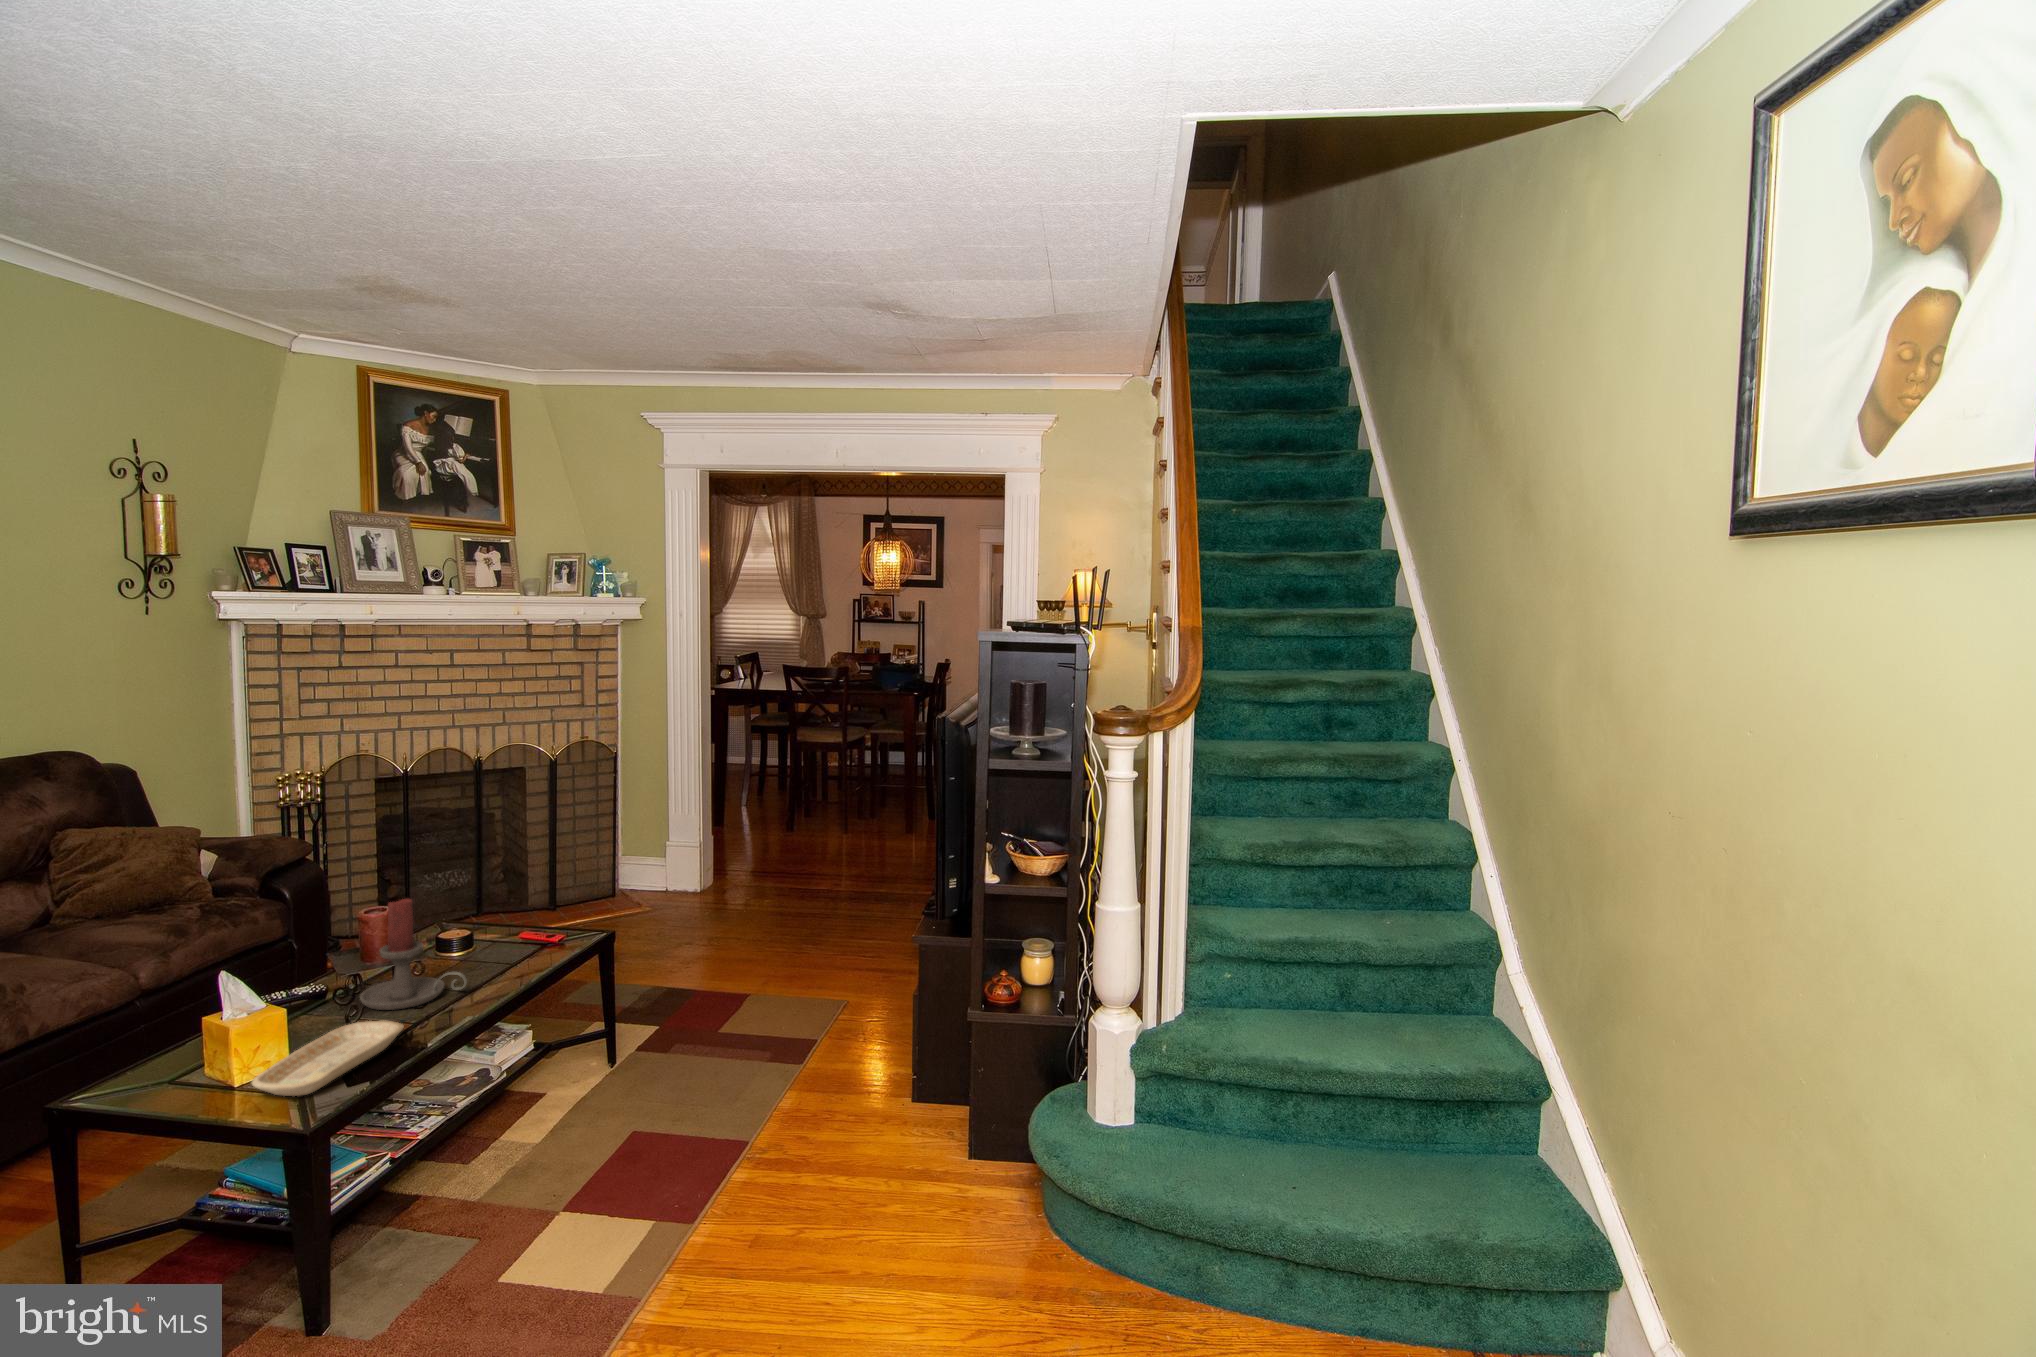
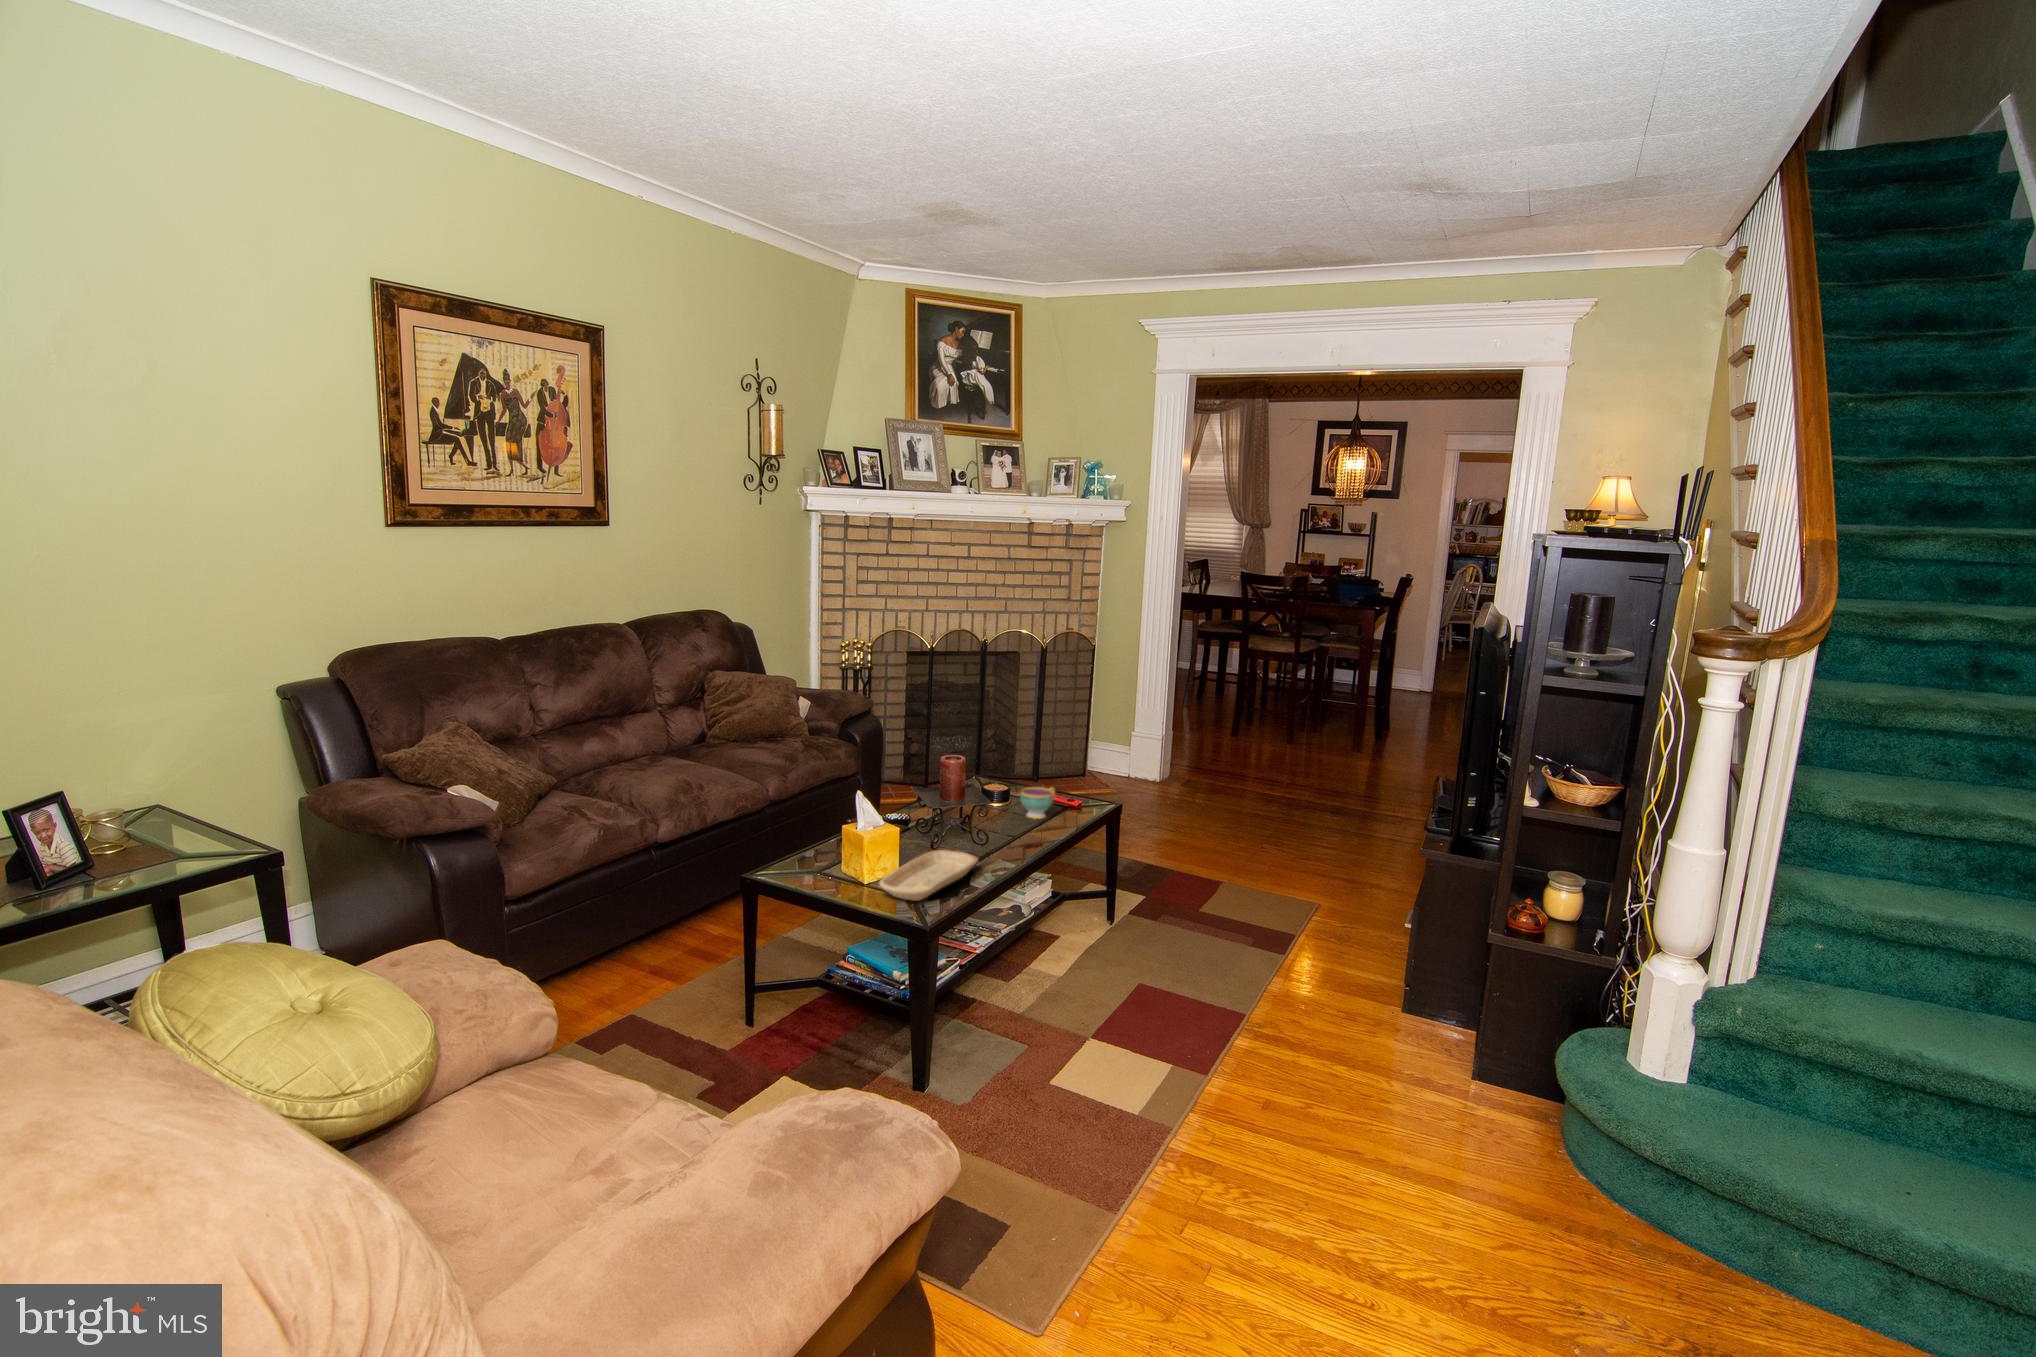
candle holder: present [360,899,467,1010] -> none [935,752,1016,845]
teacup: none [482,923,528,962] -> present [1020,787,1055,819]

